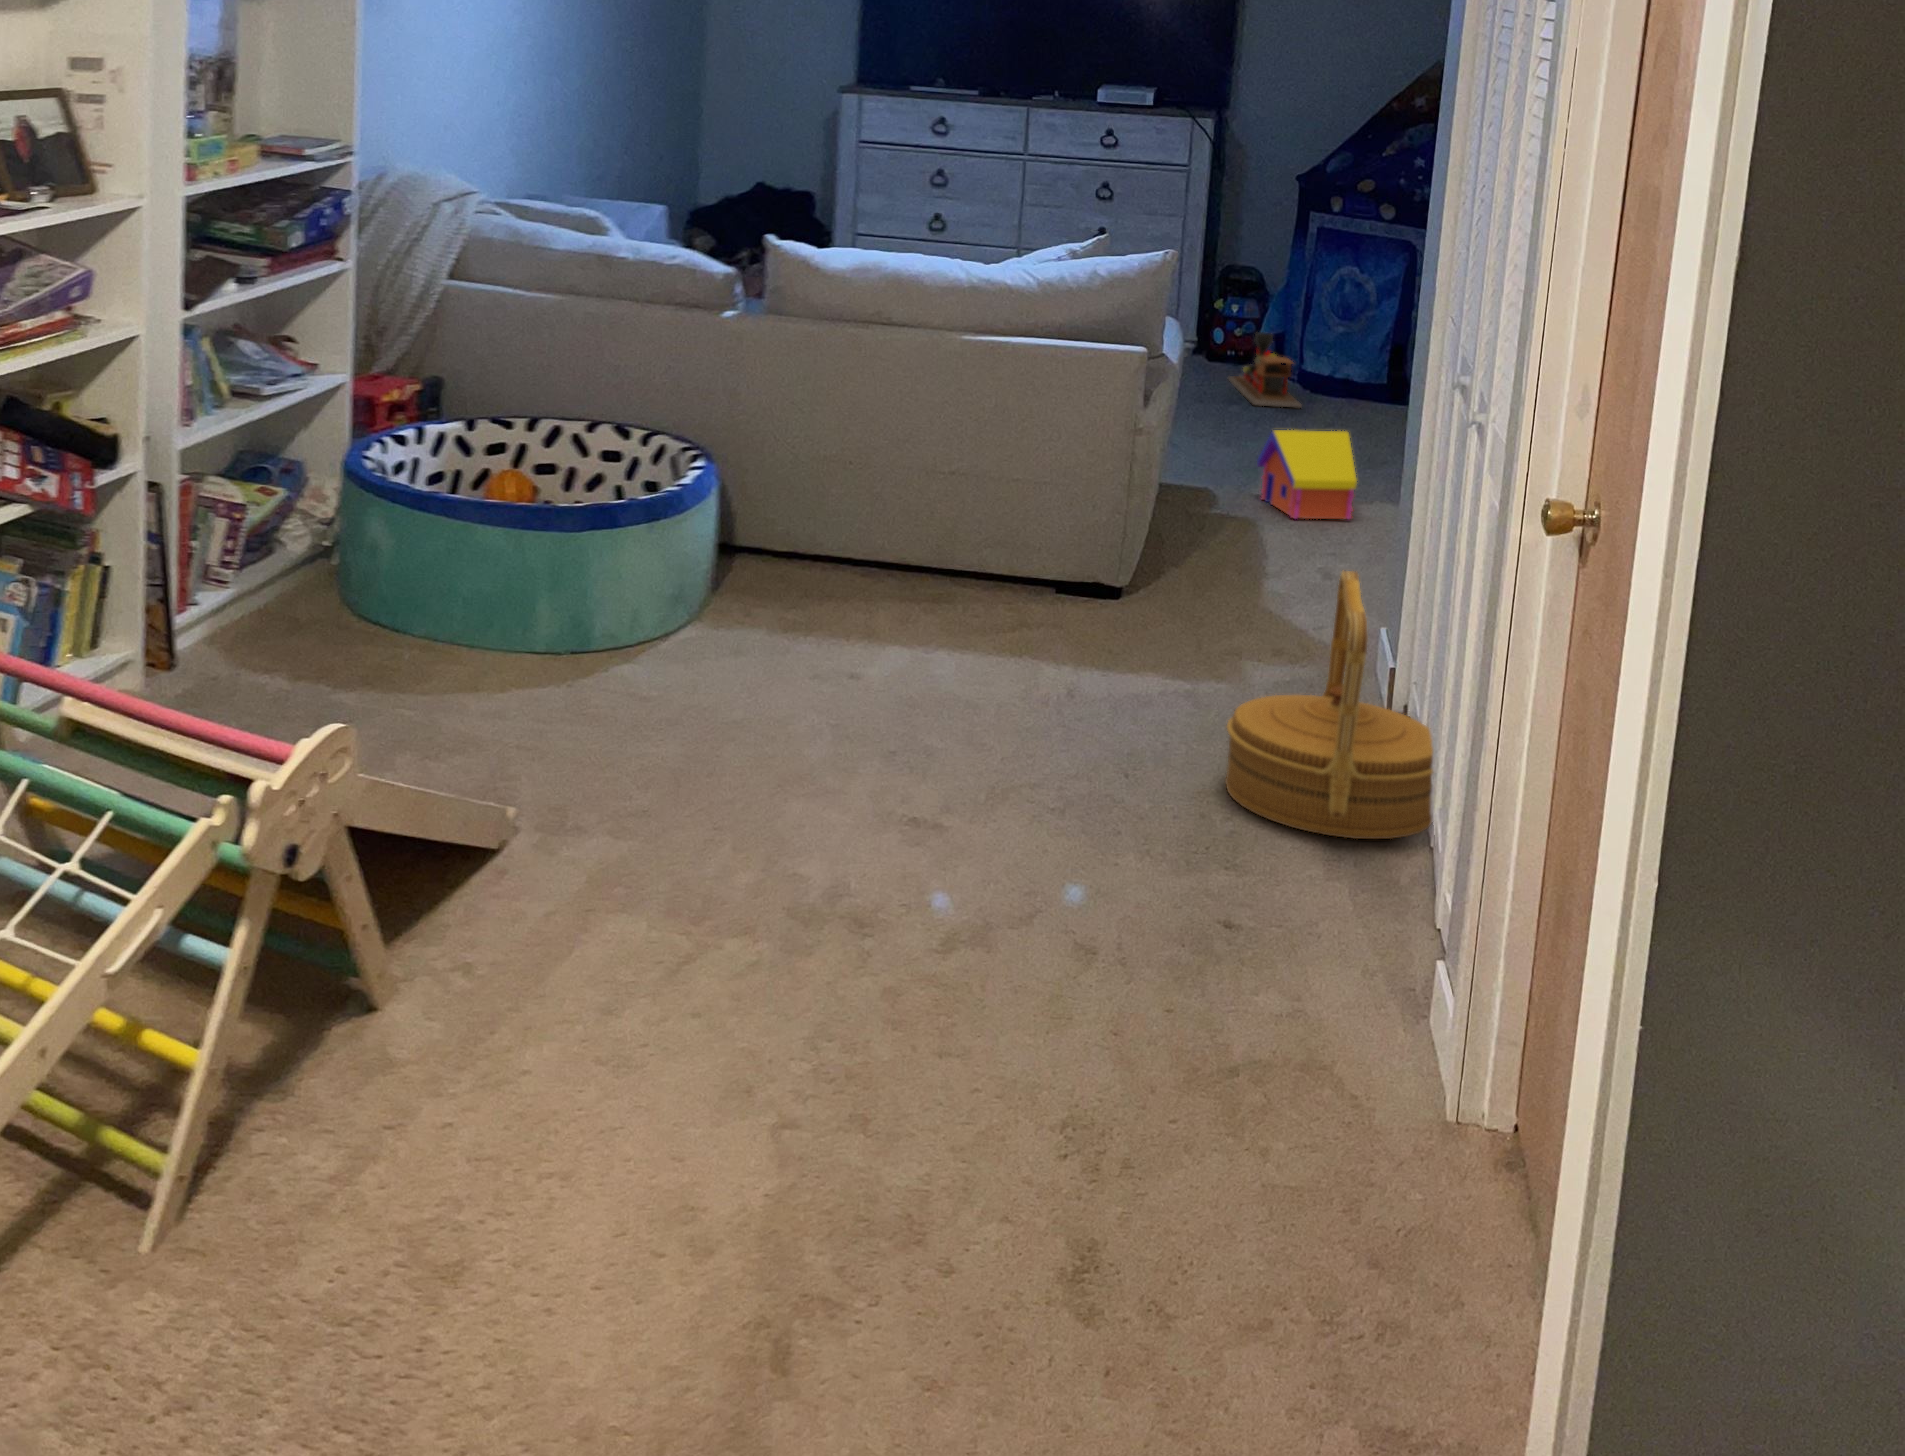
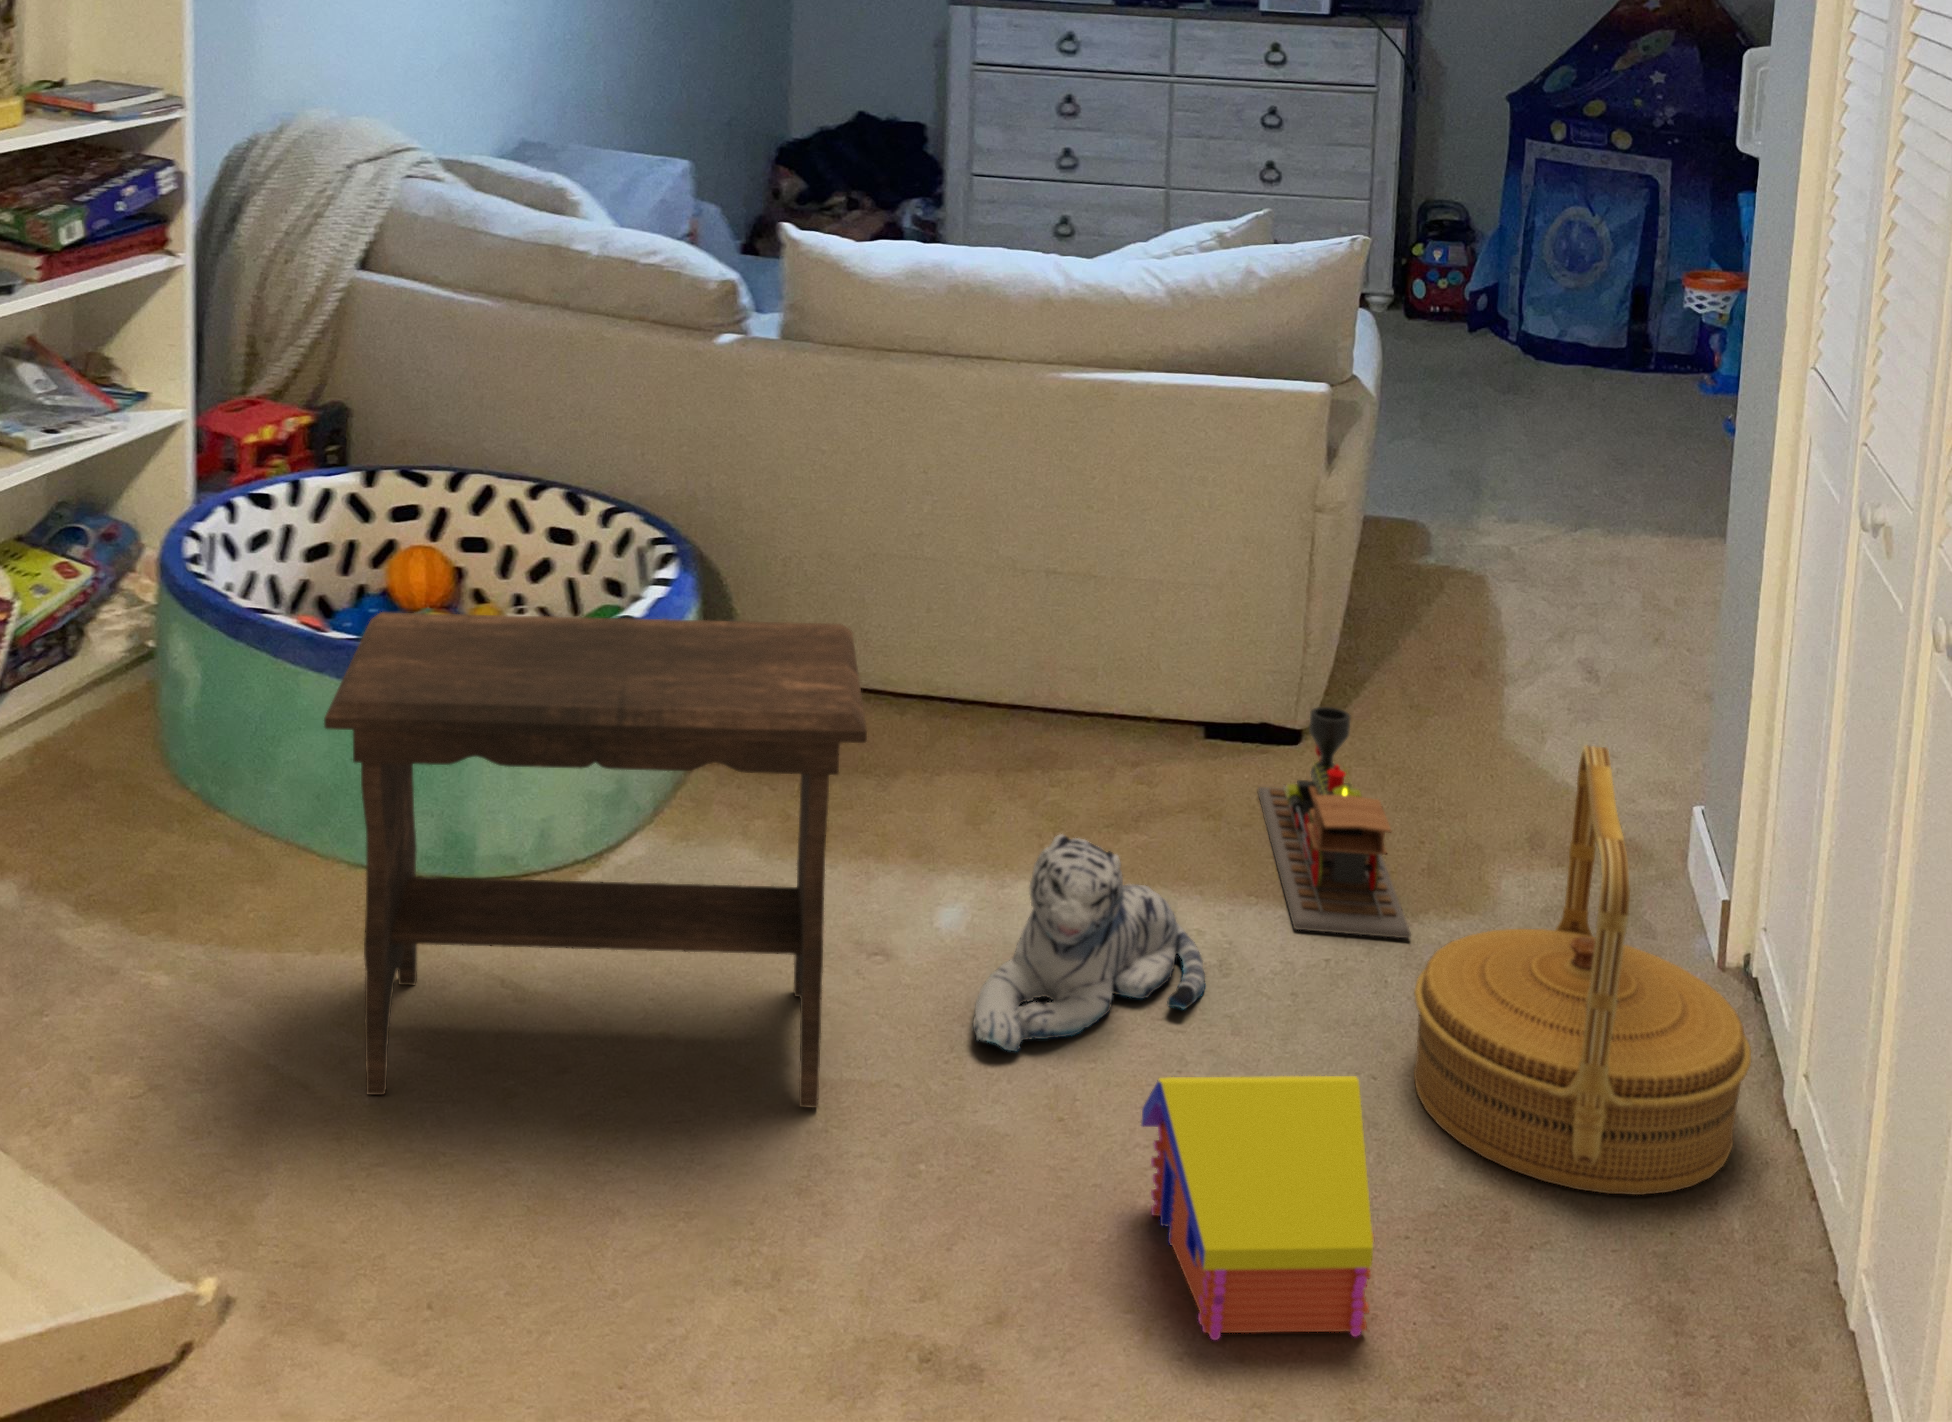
toy train: present [1228,332,1301,407] -> present [1258,707,1411,938]
toy house: present [1257,430,1357,519] -> present [1141,1076,1374,1340]
footstool: none [536,476,880,787] -> present [324,612,867,1108]
plush toy: none [932,630,1084,765] -> present [973,835,1206,1052]

